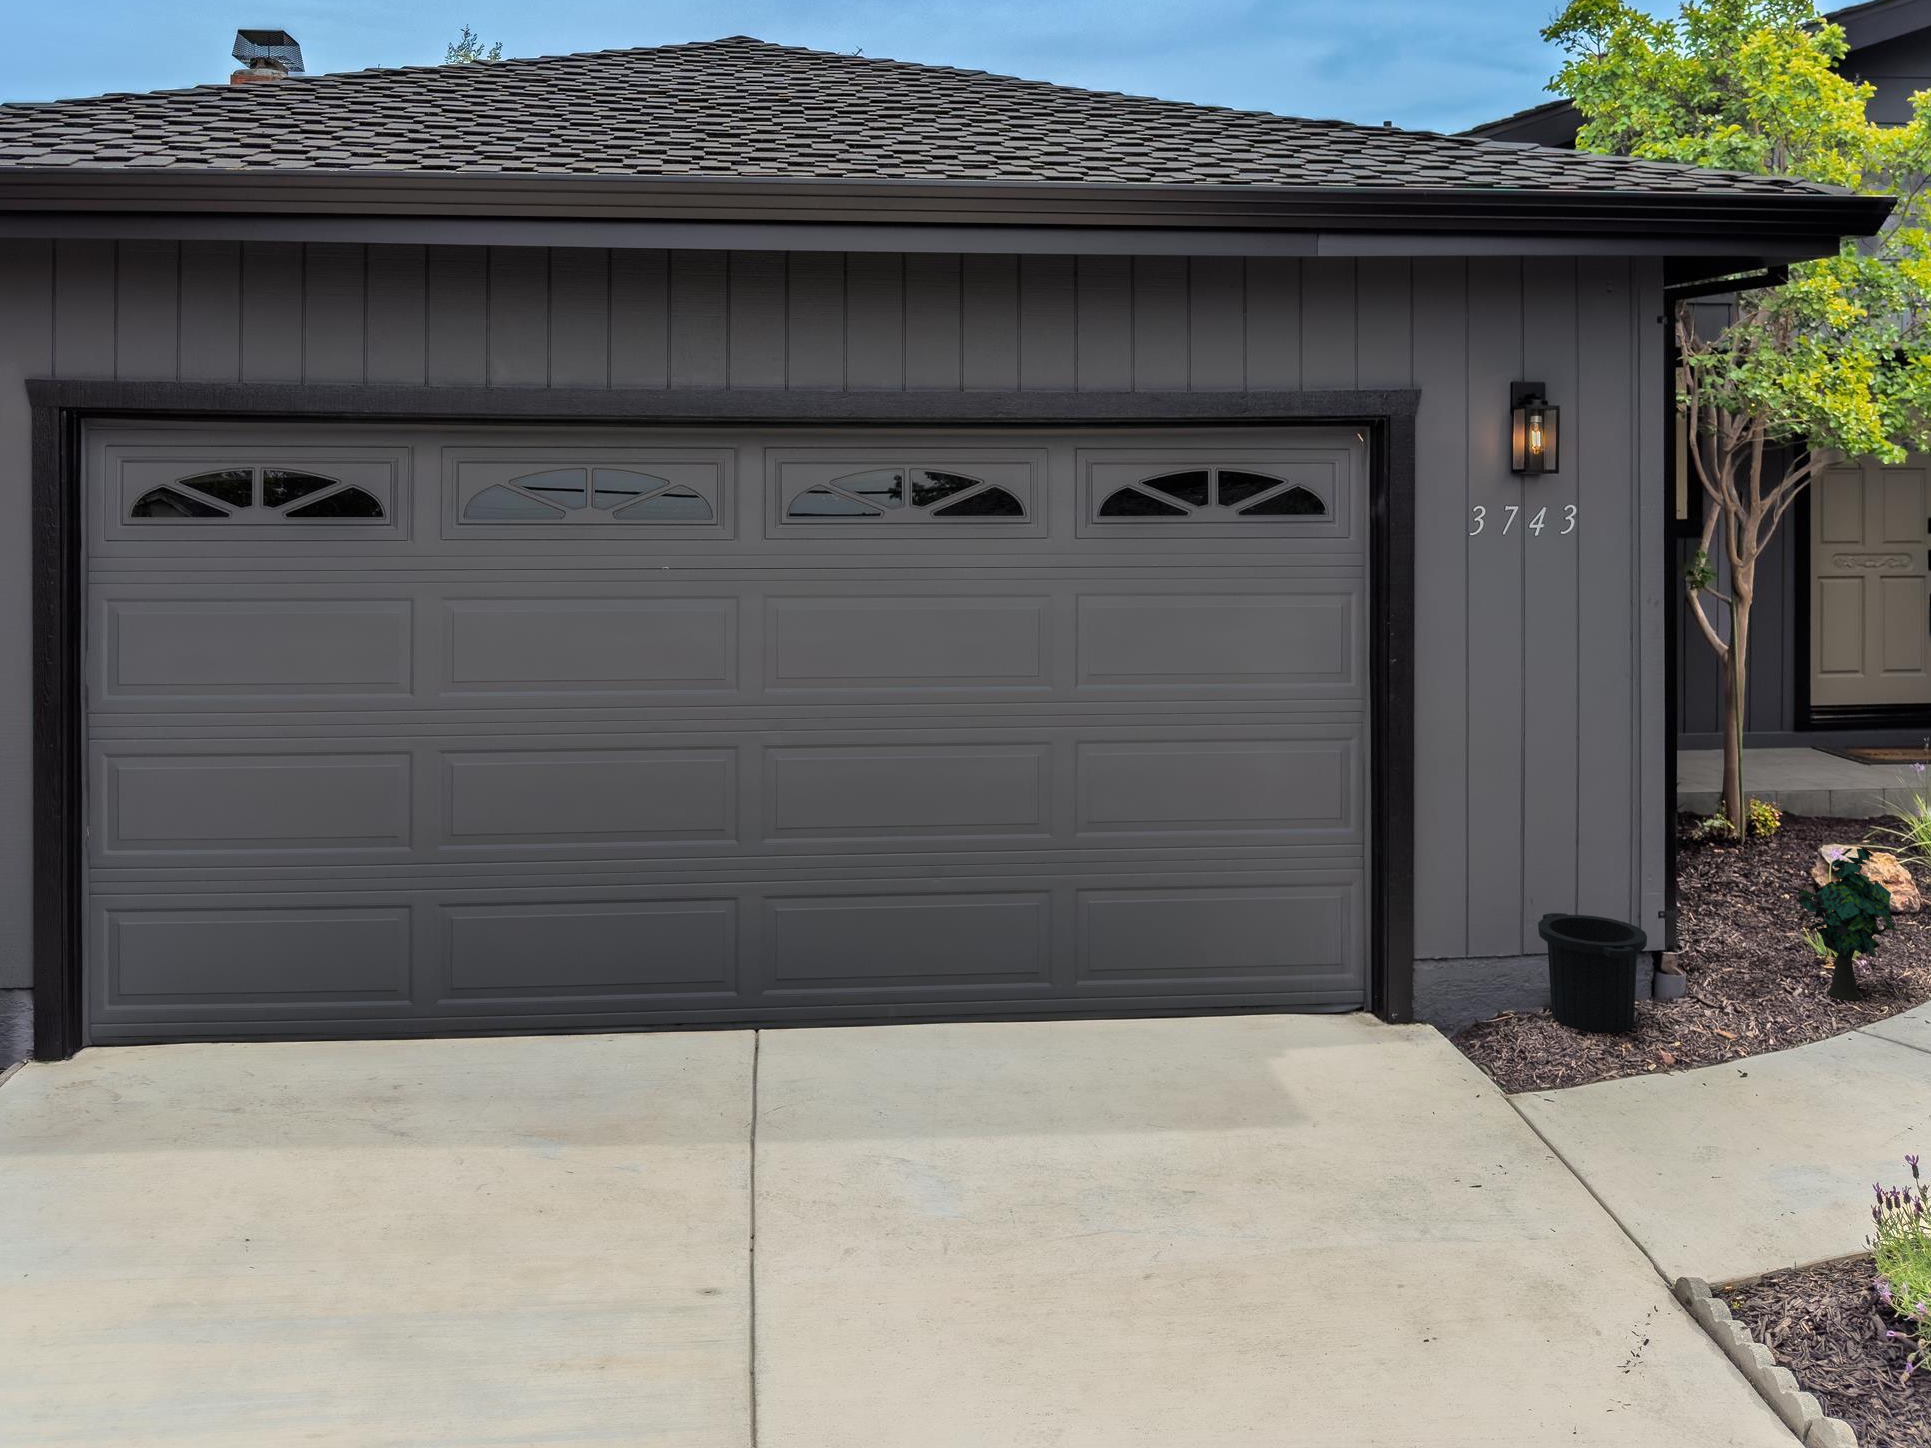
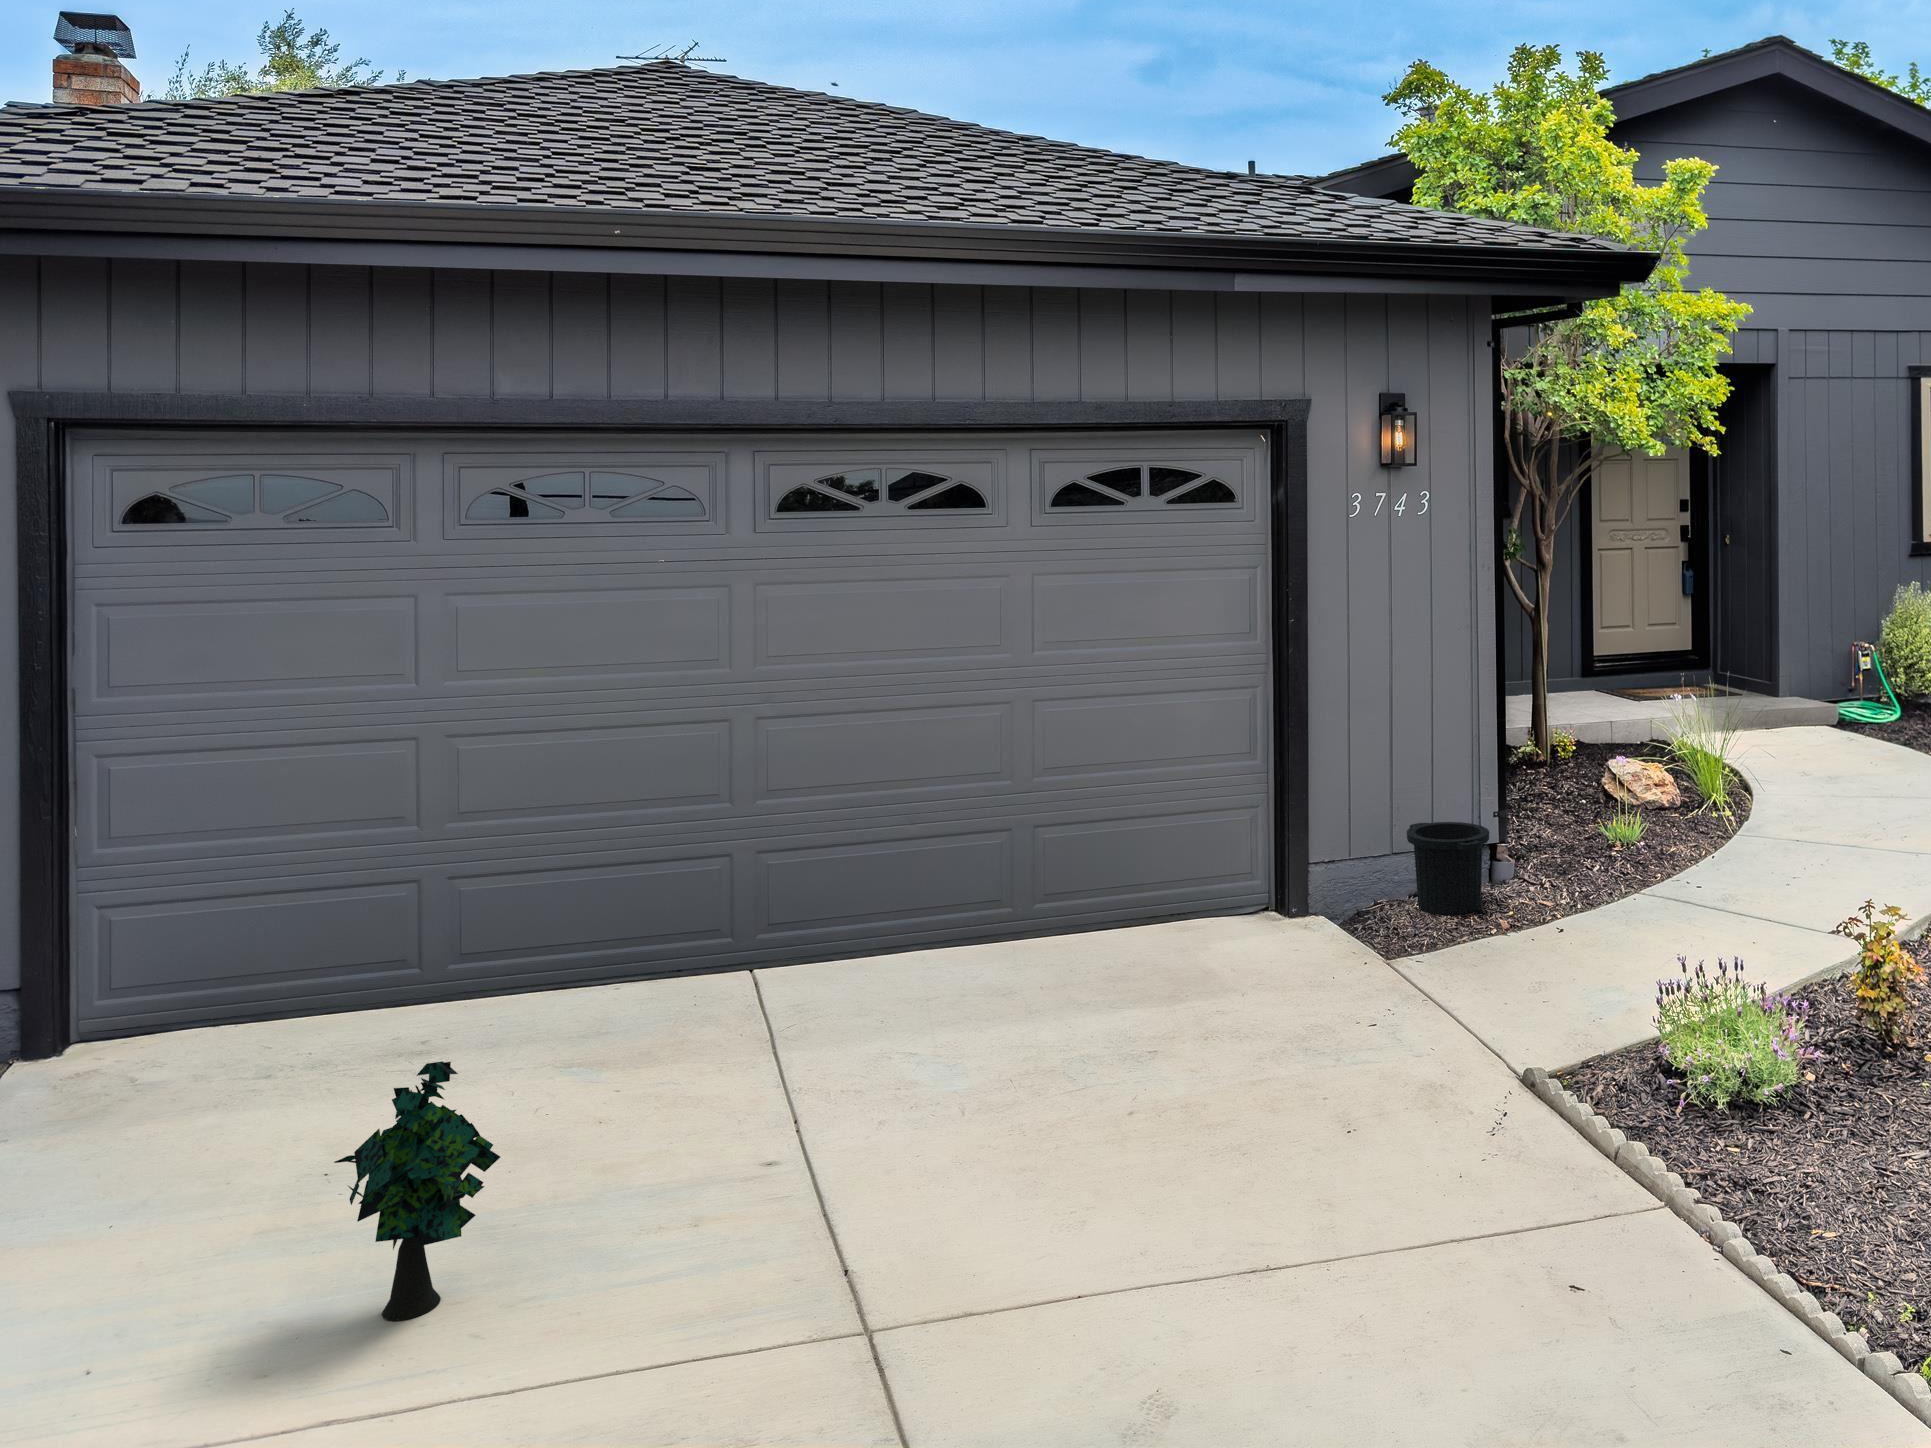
decorative plant: present [1795,848,1897,1001] -> present [334,1061,500,1321]

